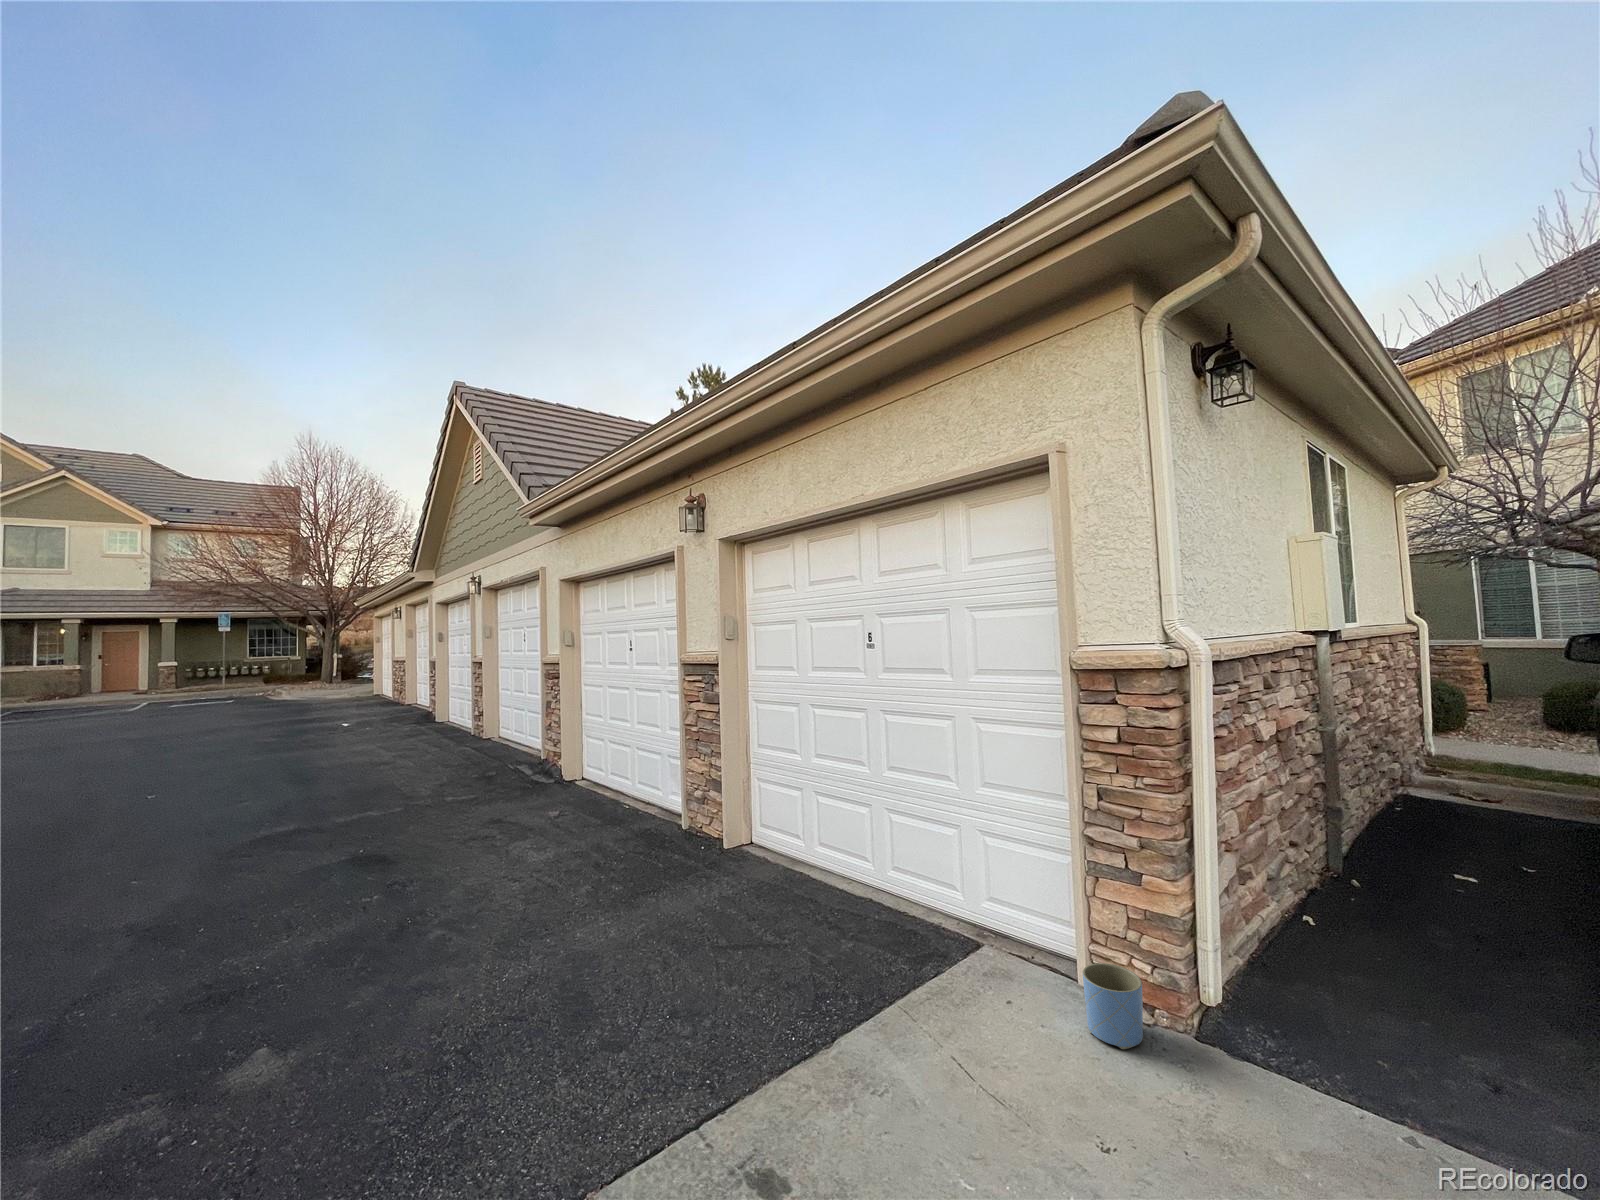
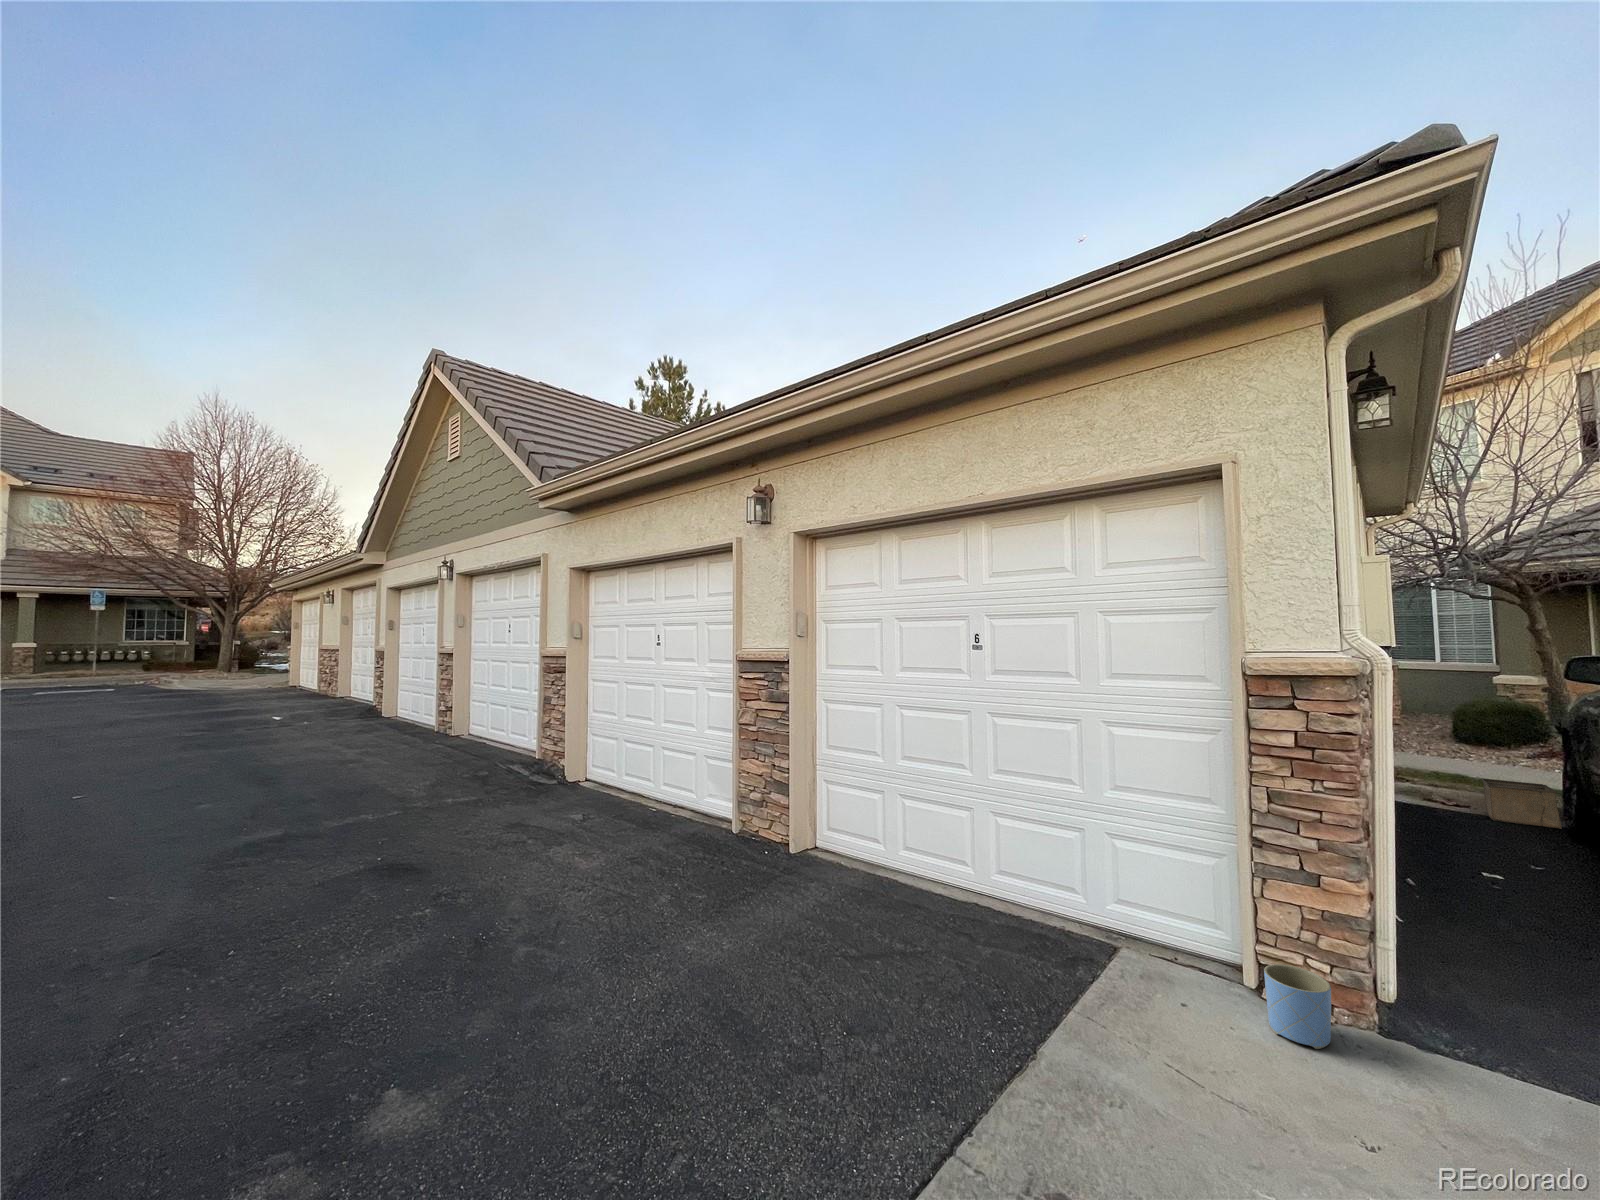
storage bin: none [1497,772,1582,828] -> present [1482,779,1562,829]

